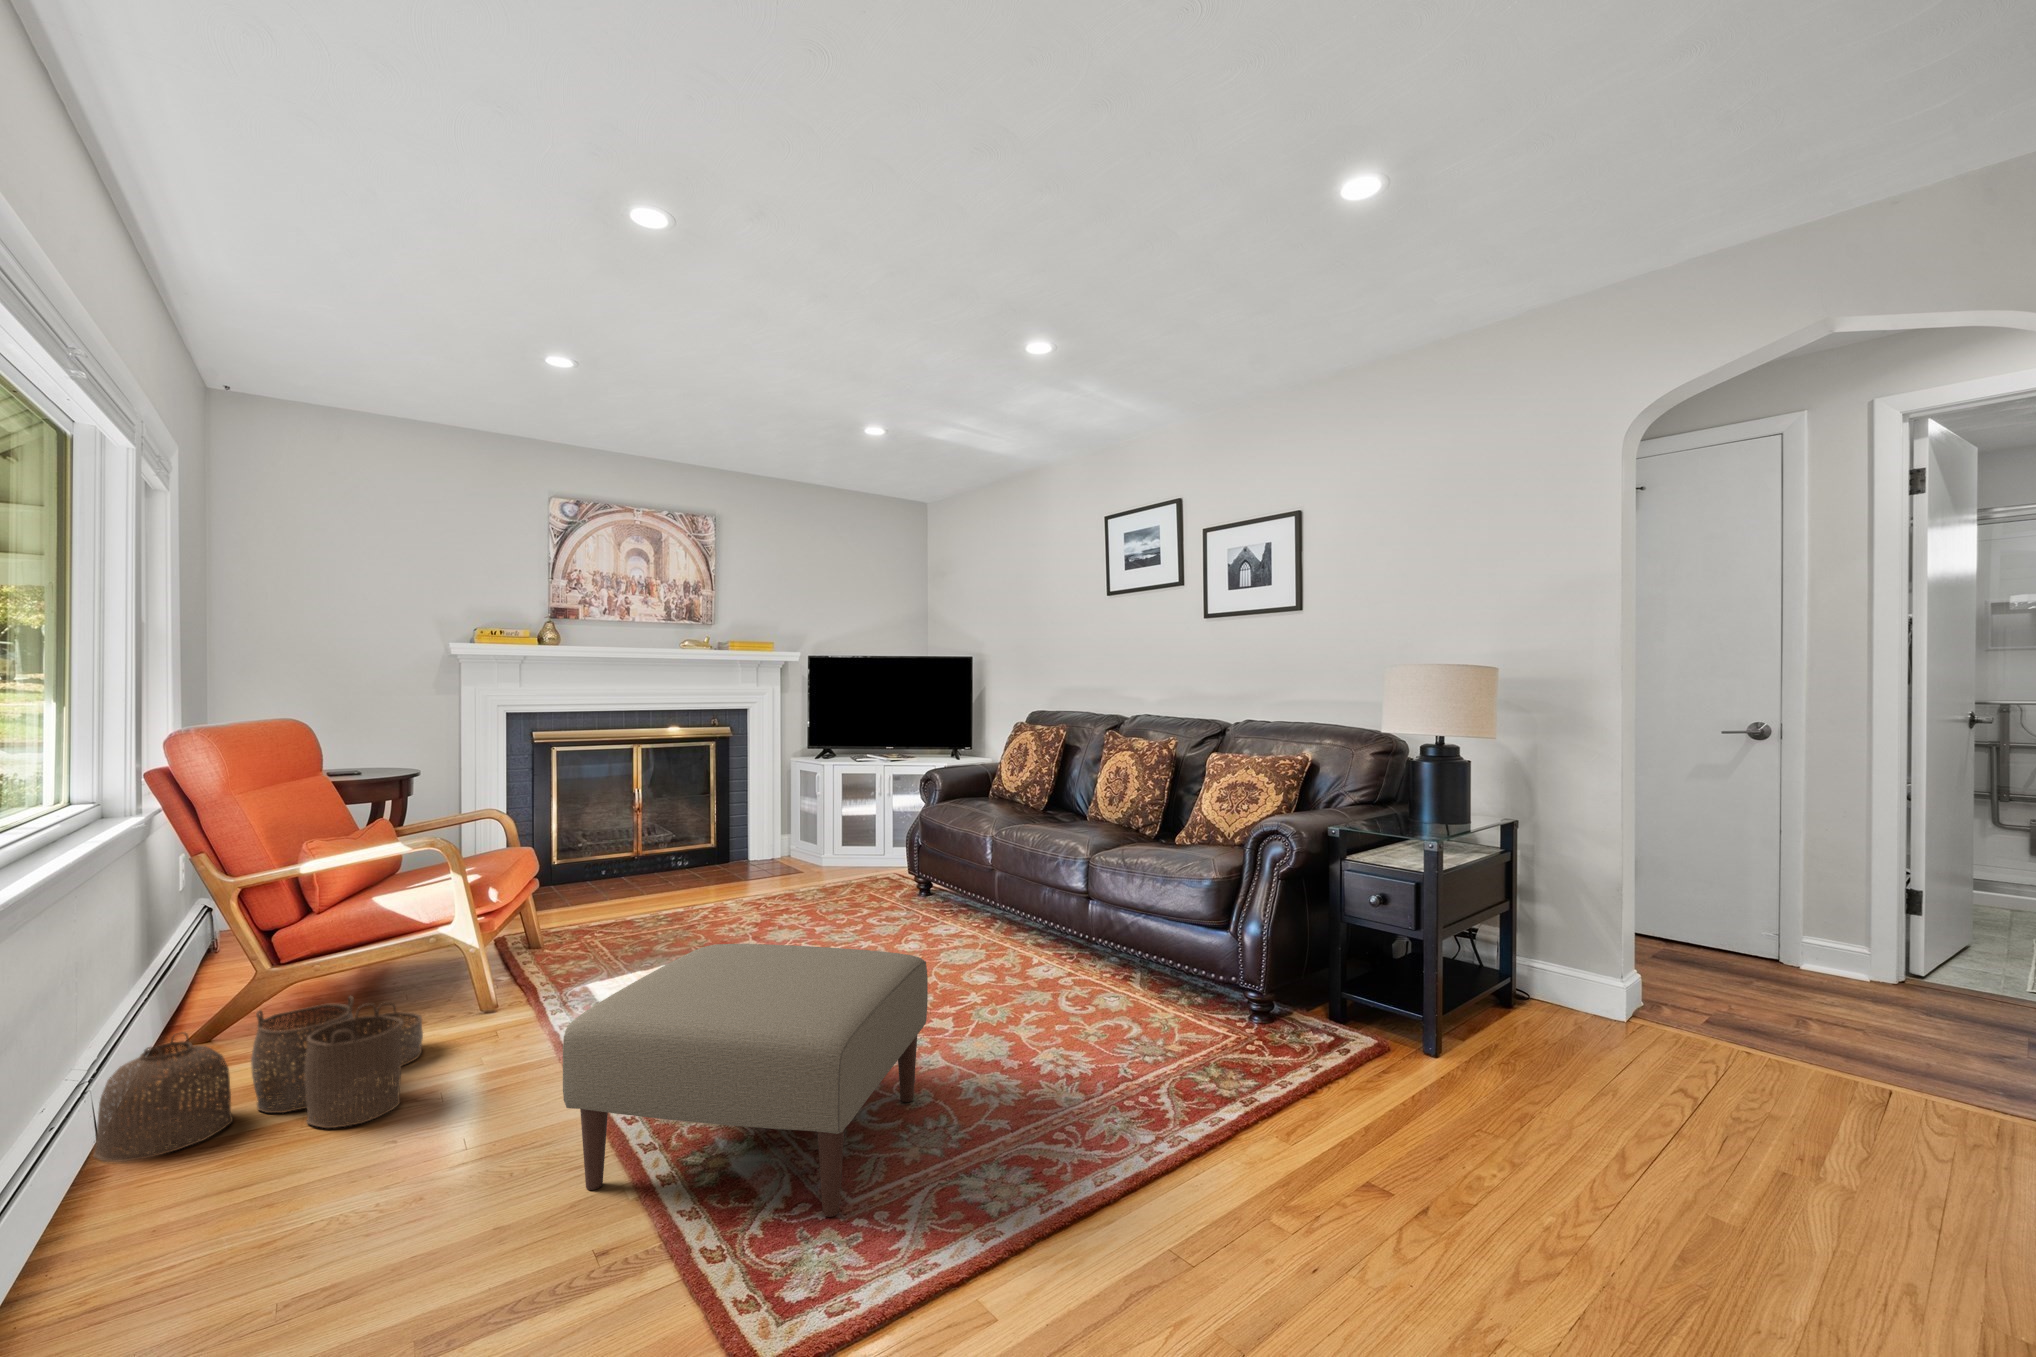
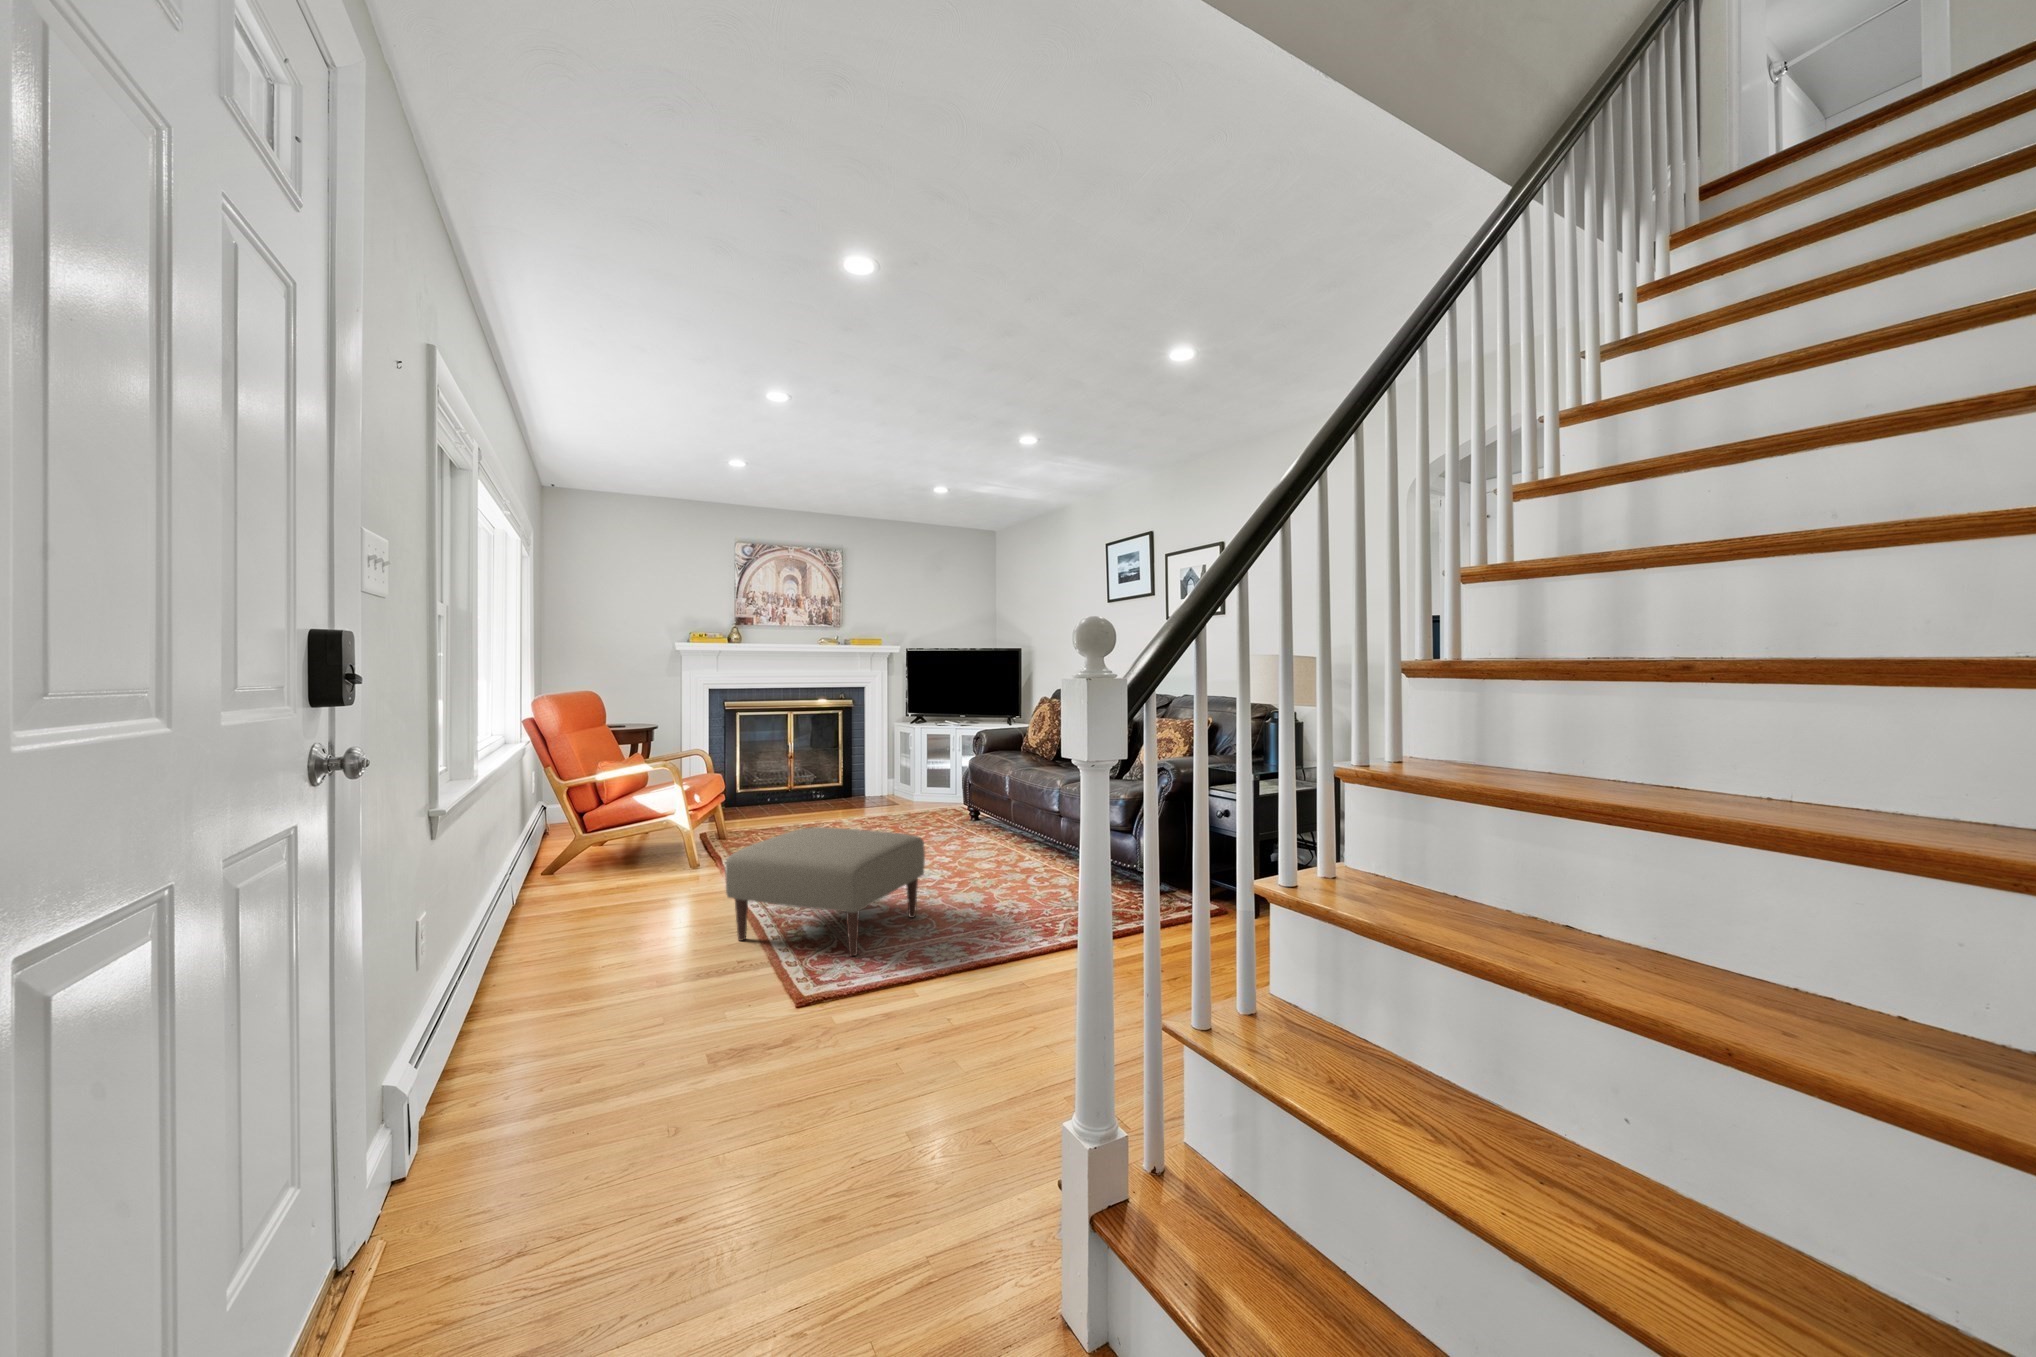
woven basket: present [93,996,423,1162] -> none [512,848,660,919]

